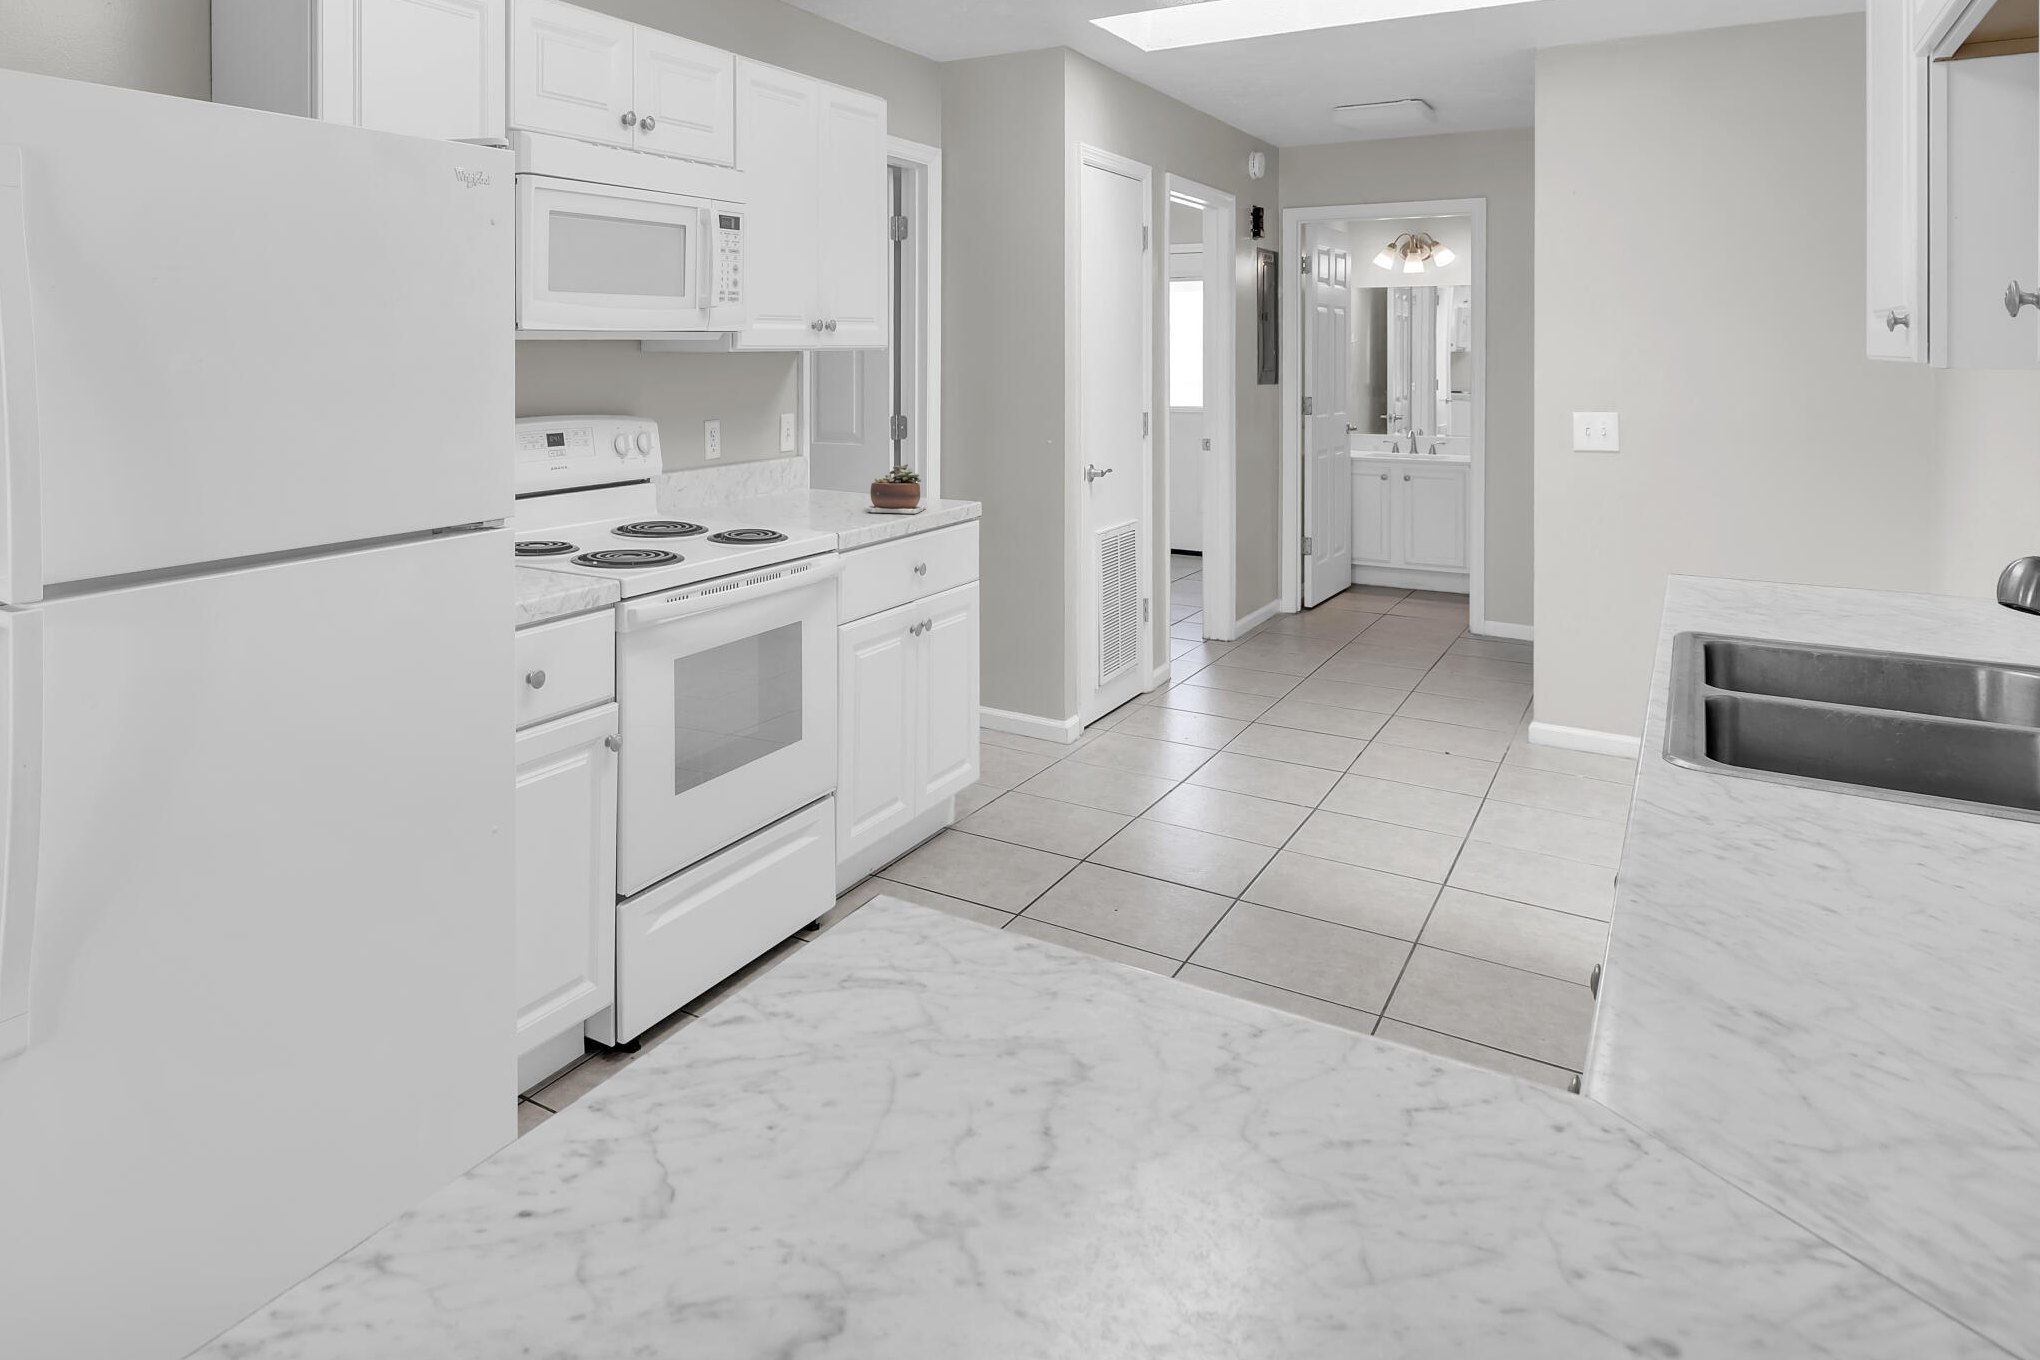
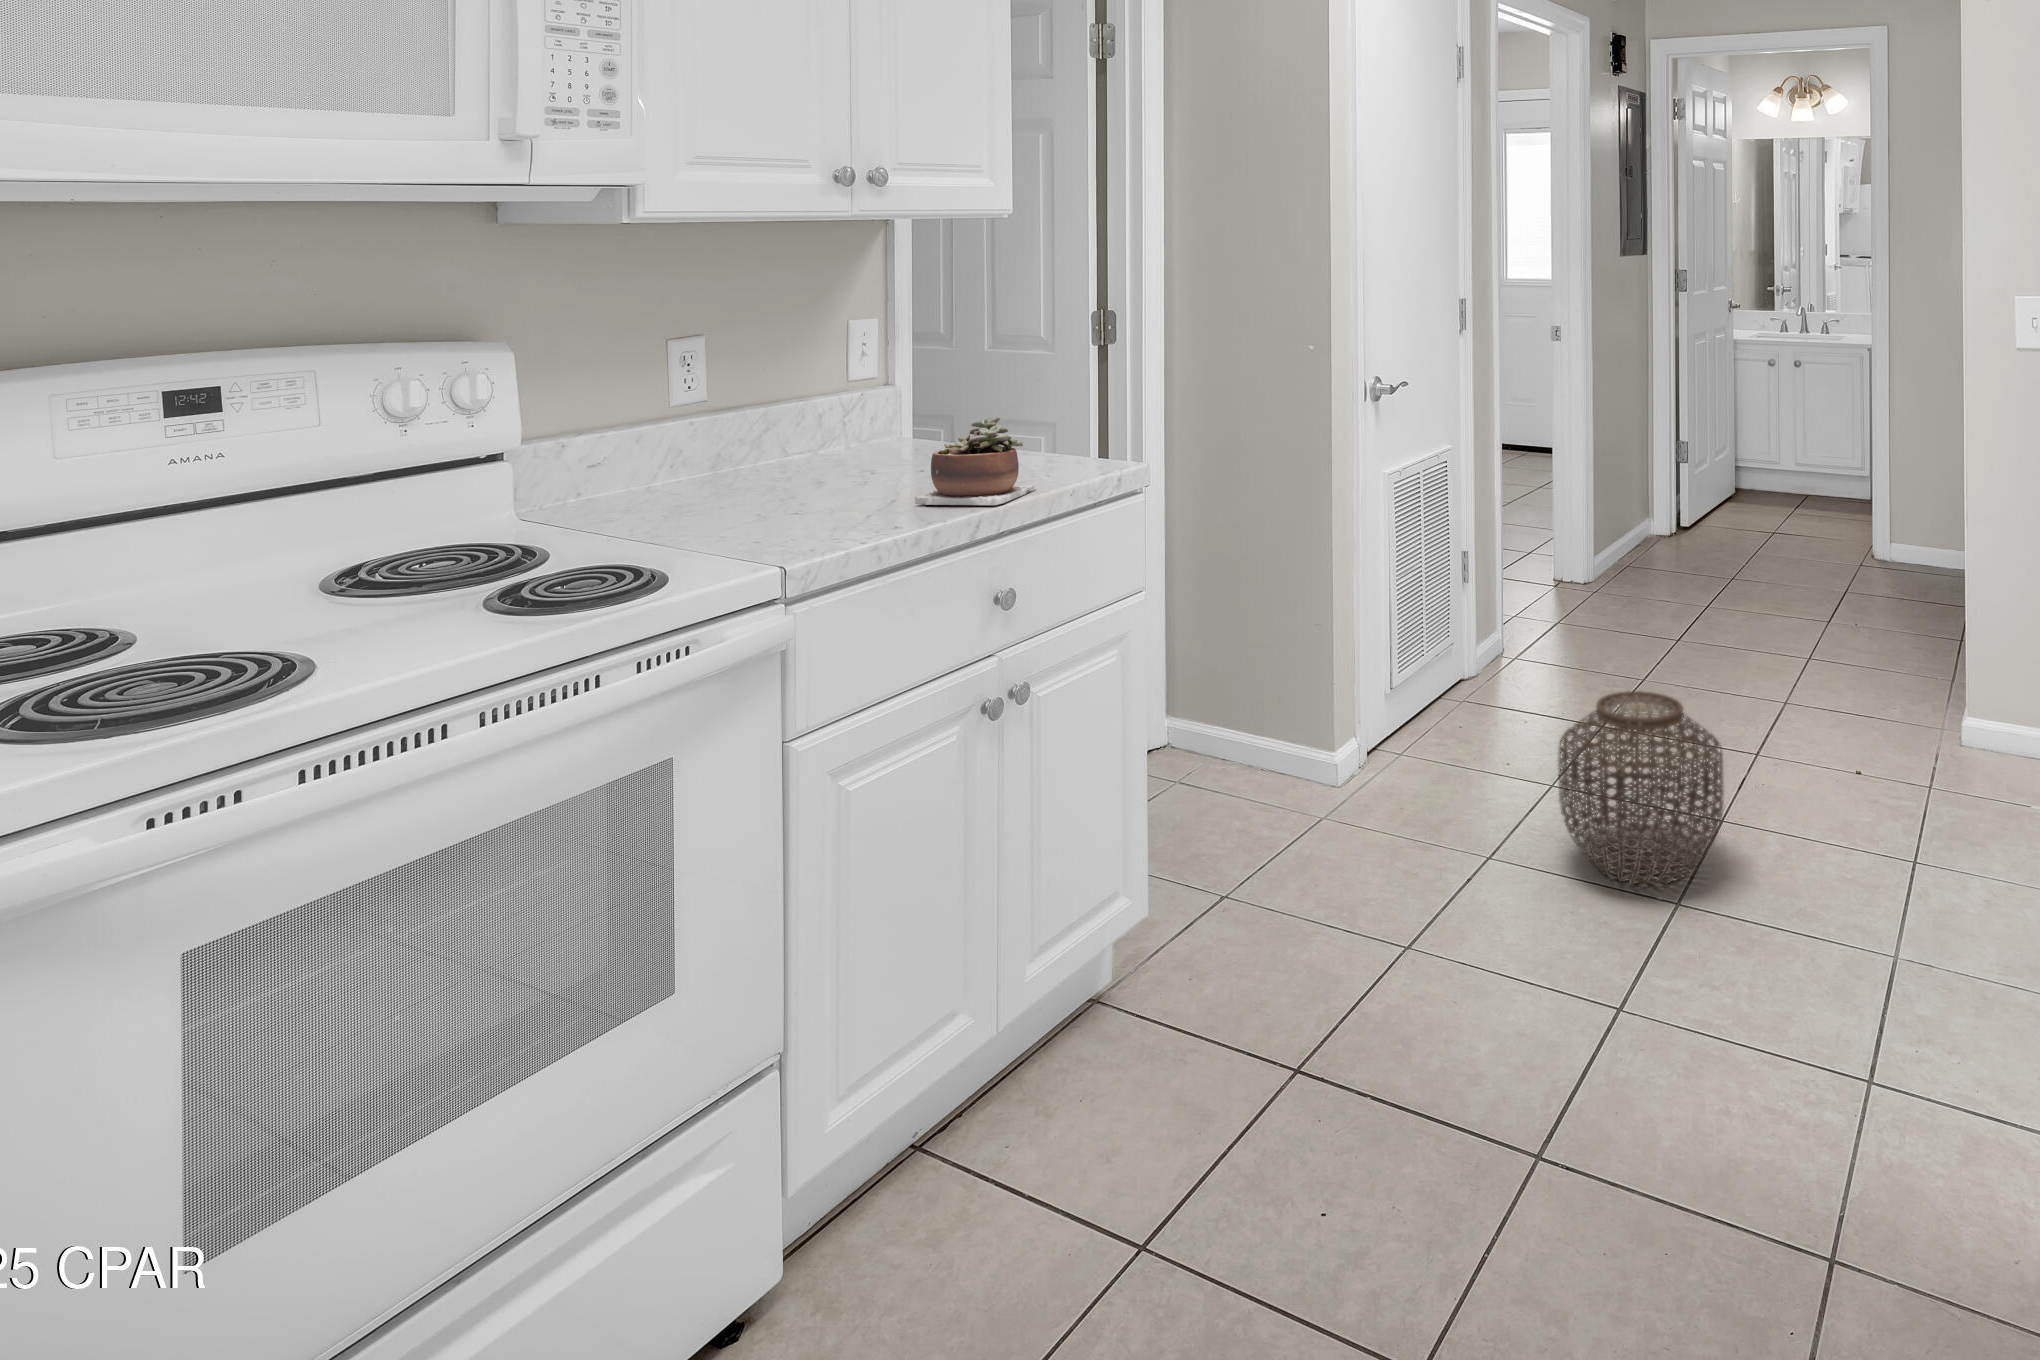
woven basket: none [1237,675,1353,802] -> present [1559,691,1723,885]

